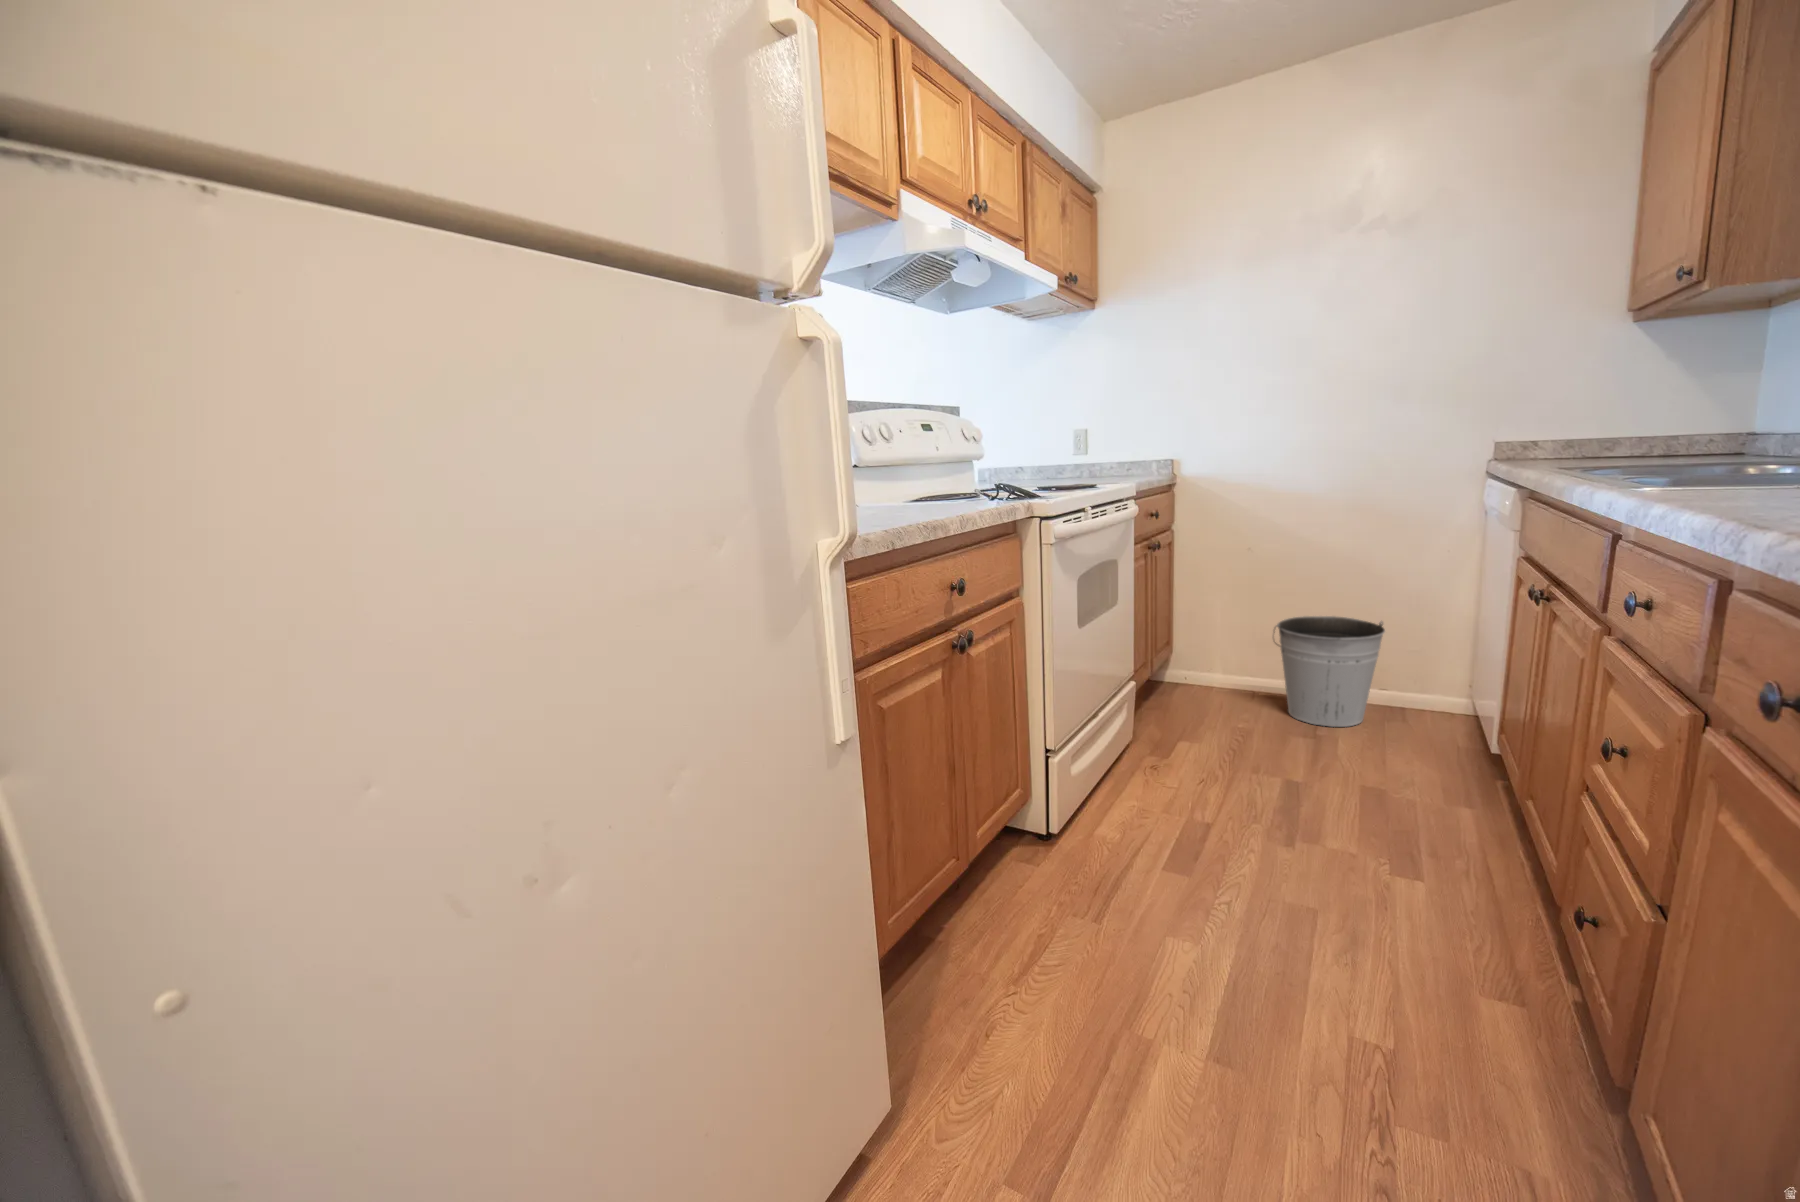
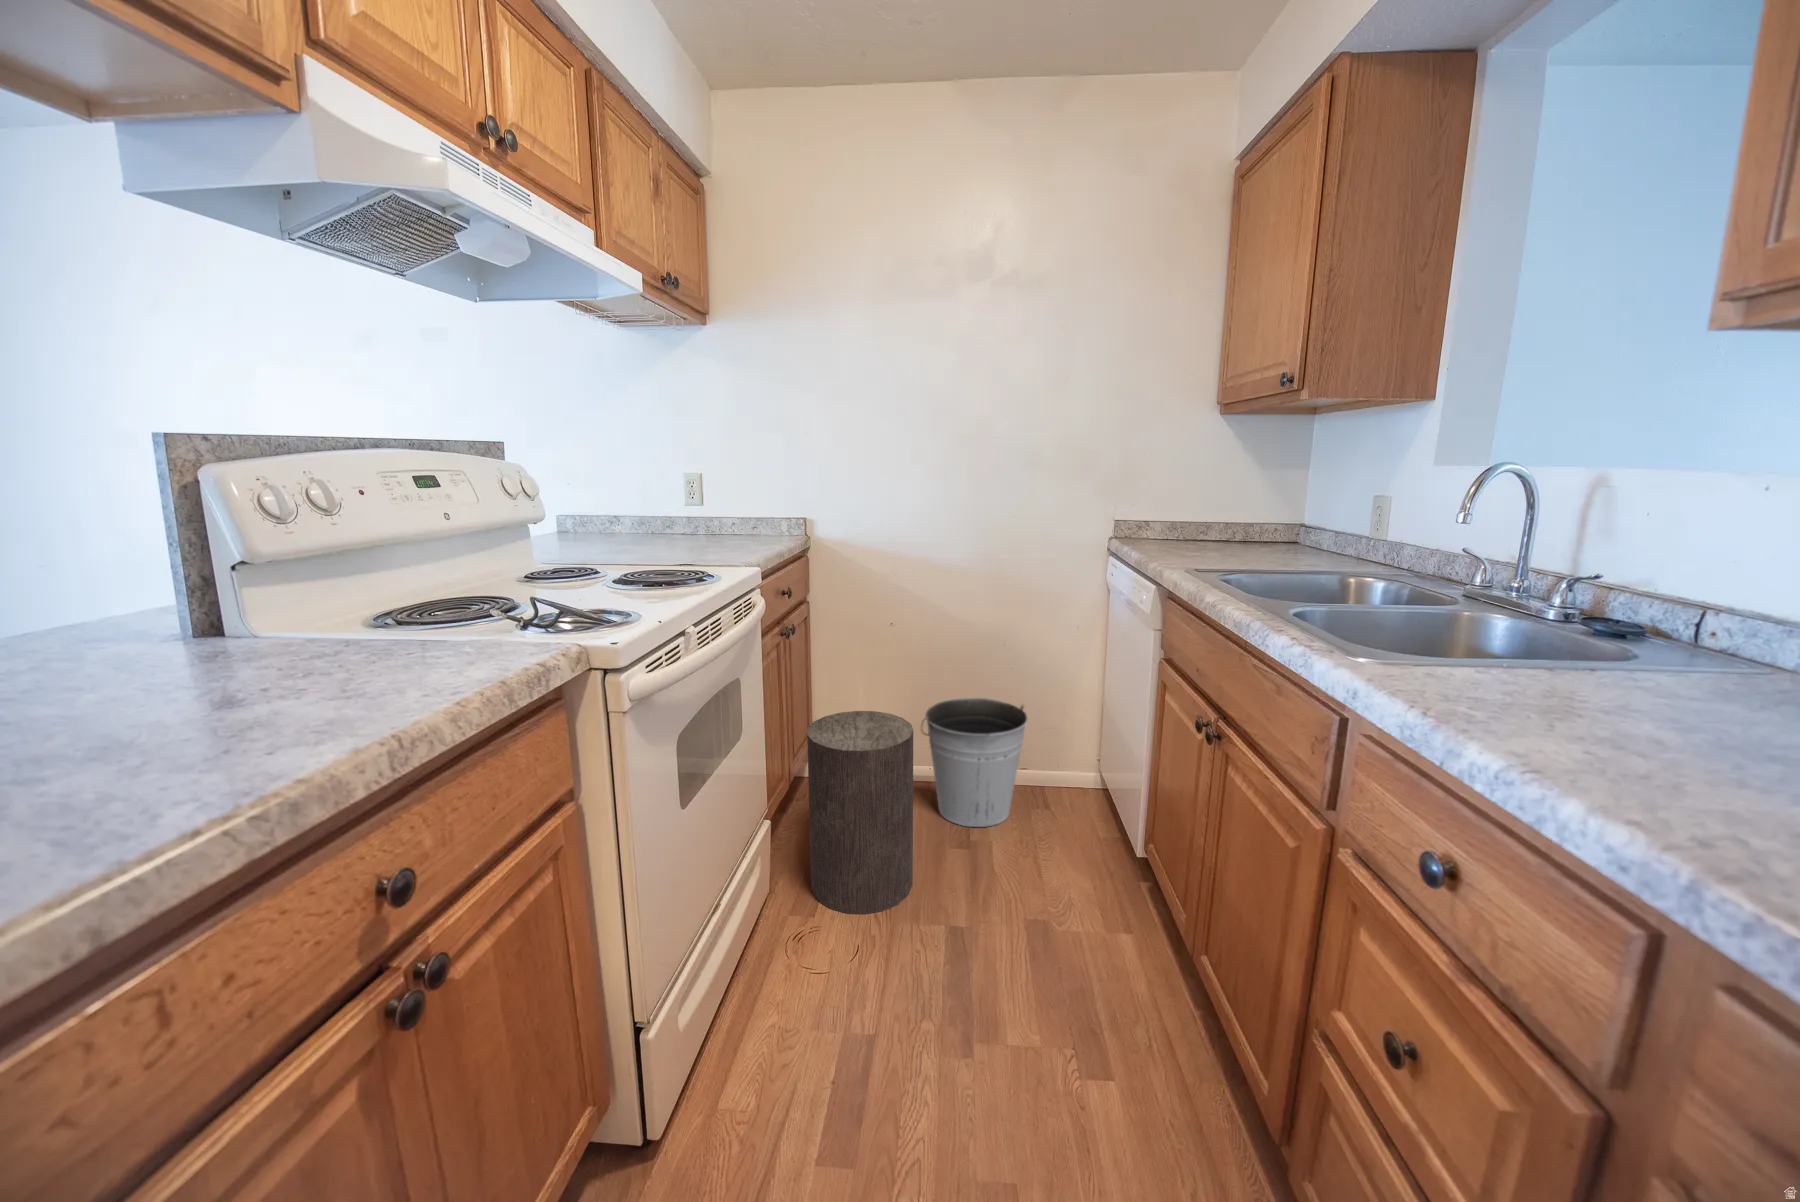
stool: none [1166,607,1261,763] -> present [807,711,913,914]

